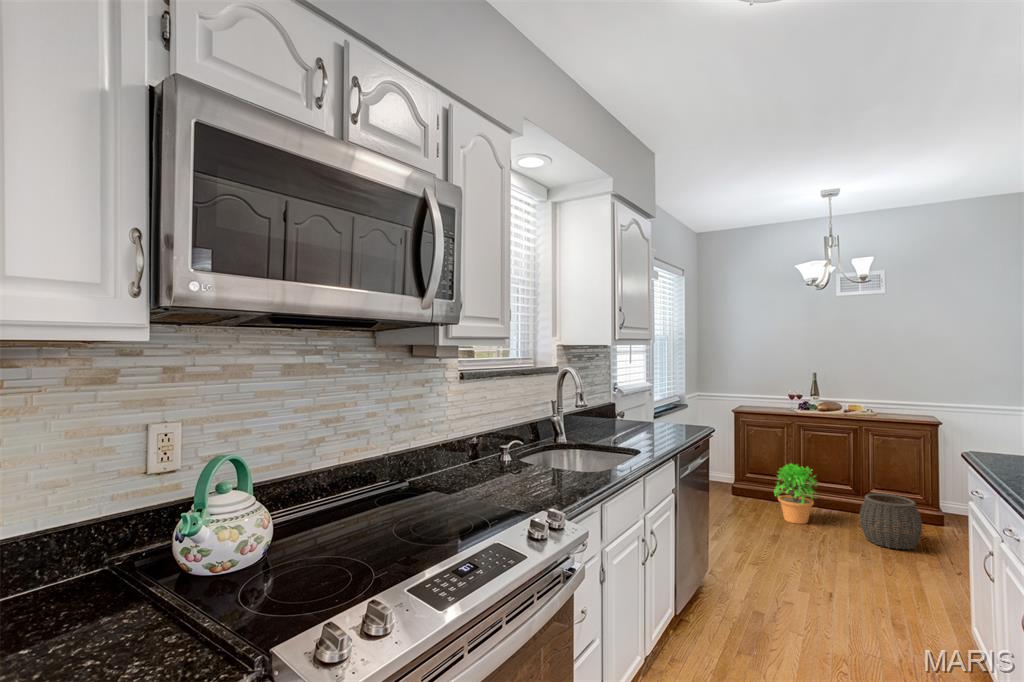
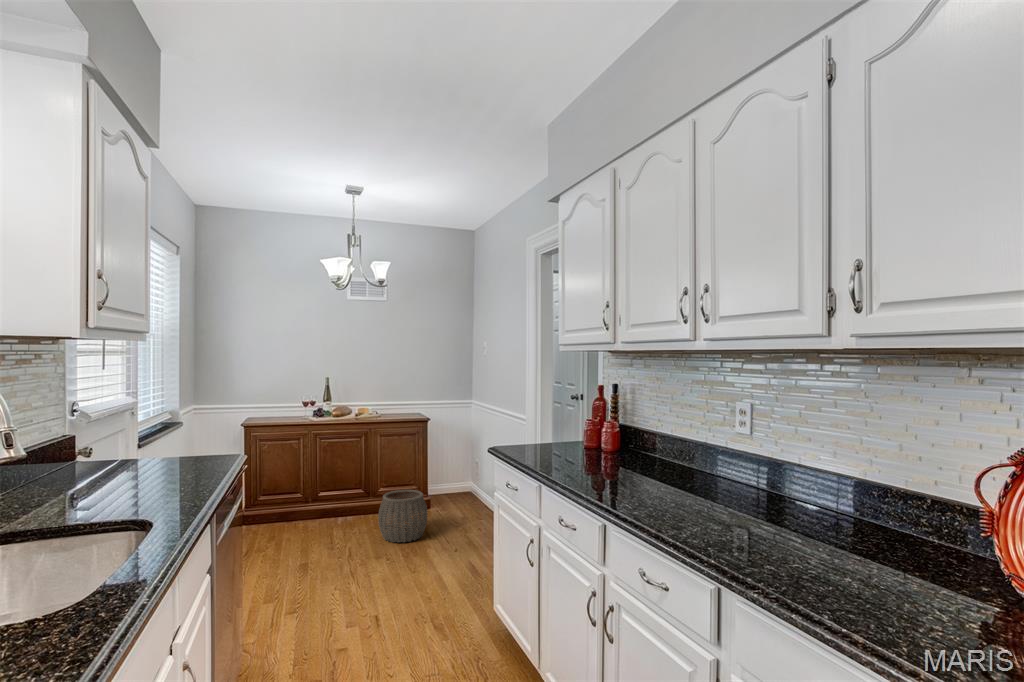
potted plant: present [774,464,817,524] -> none [292,476,341,543]

